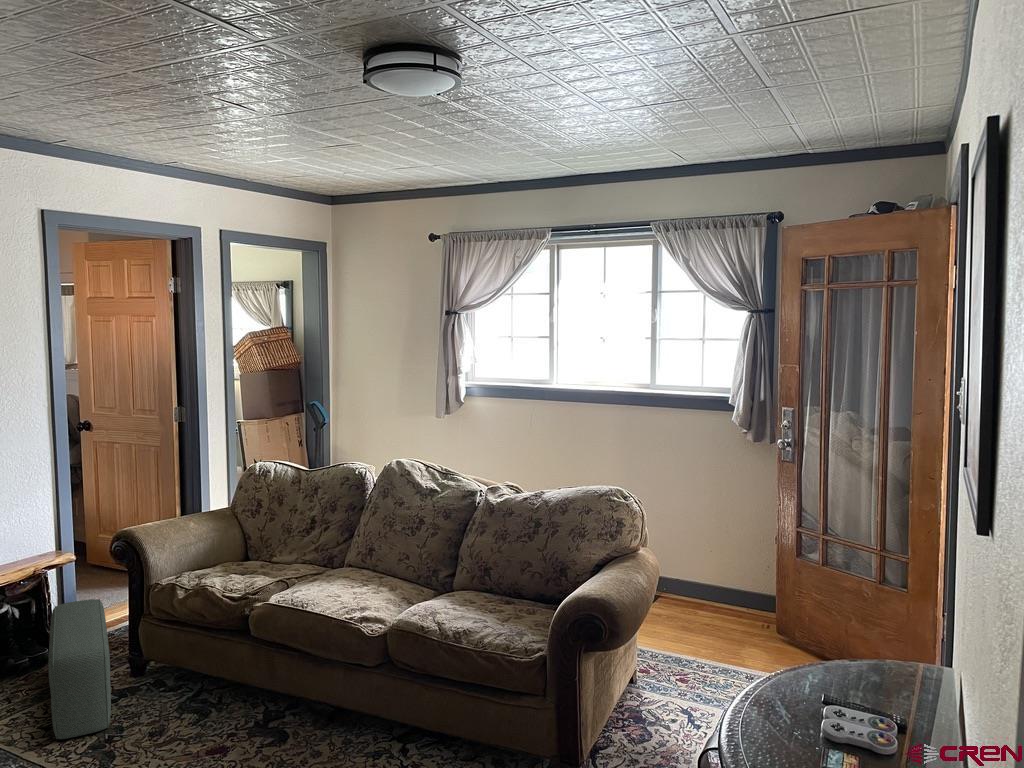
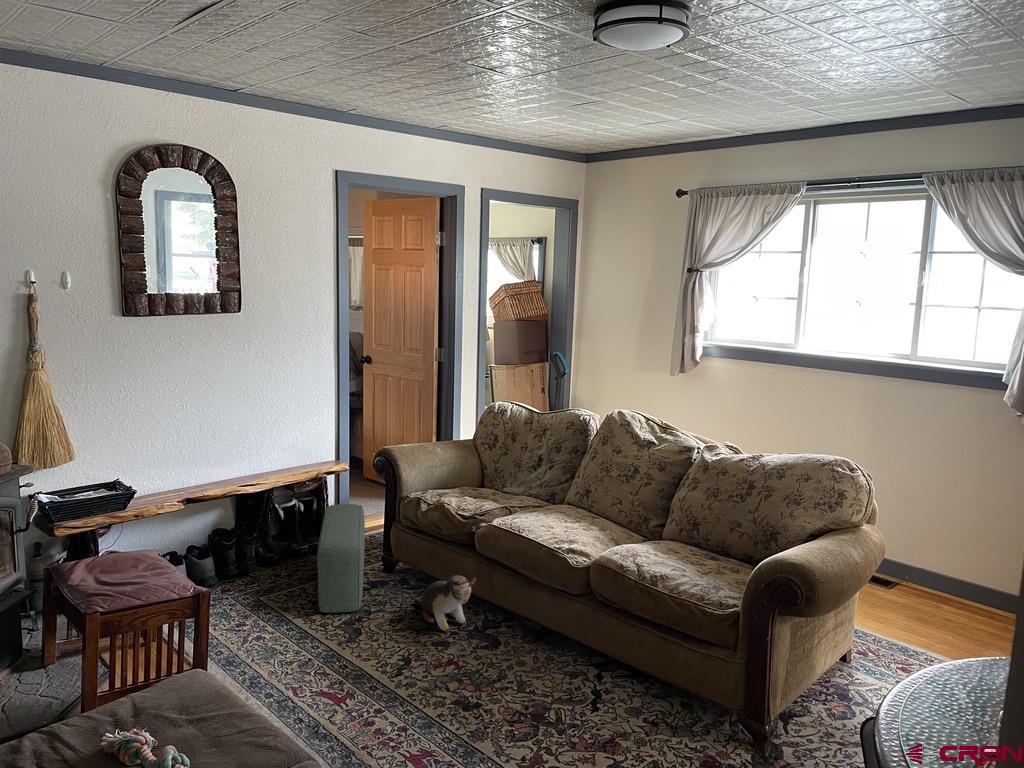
plush toy: none [178,664,255,732] -> present [414,575,476,631]

